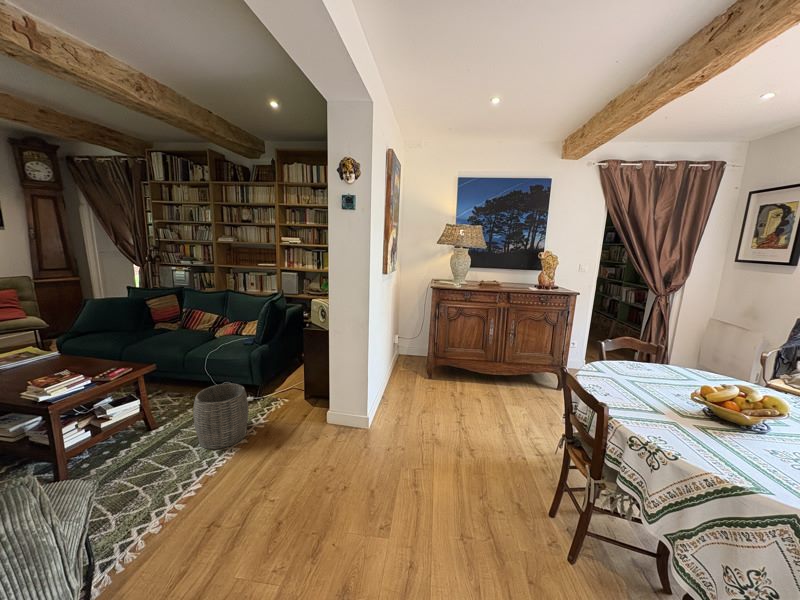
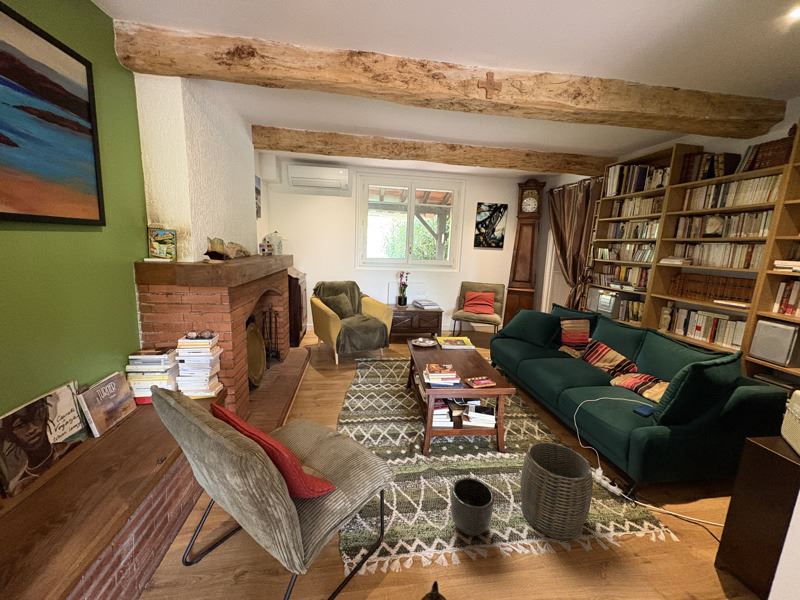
planter: none [146,443,192,493] -> present [451,478,494,536]

